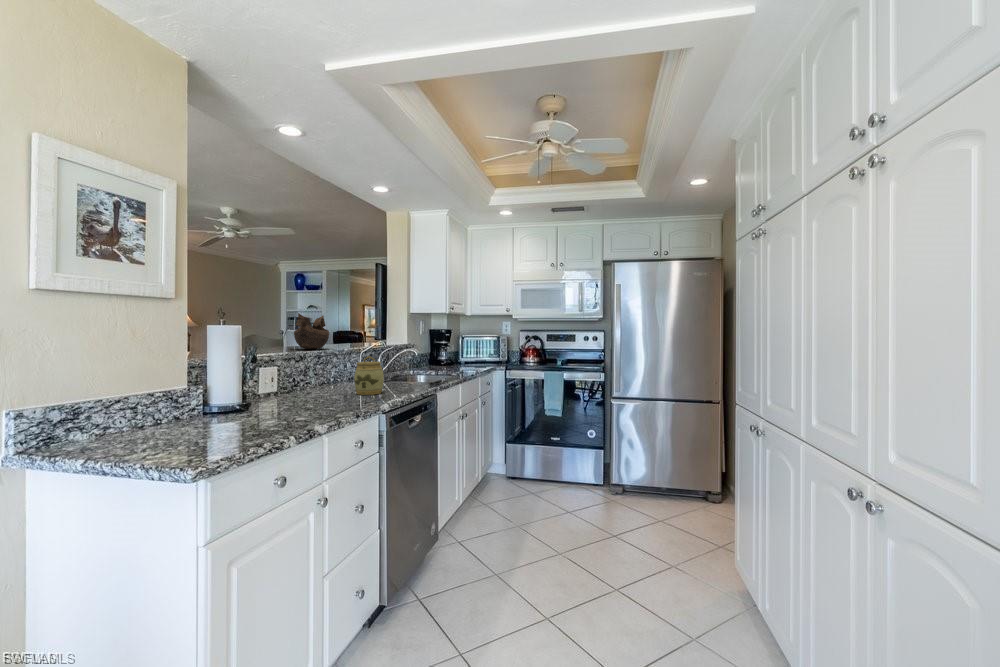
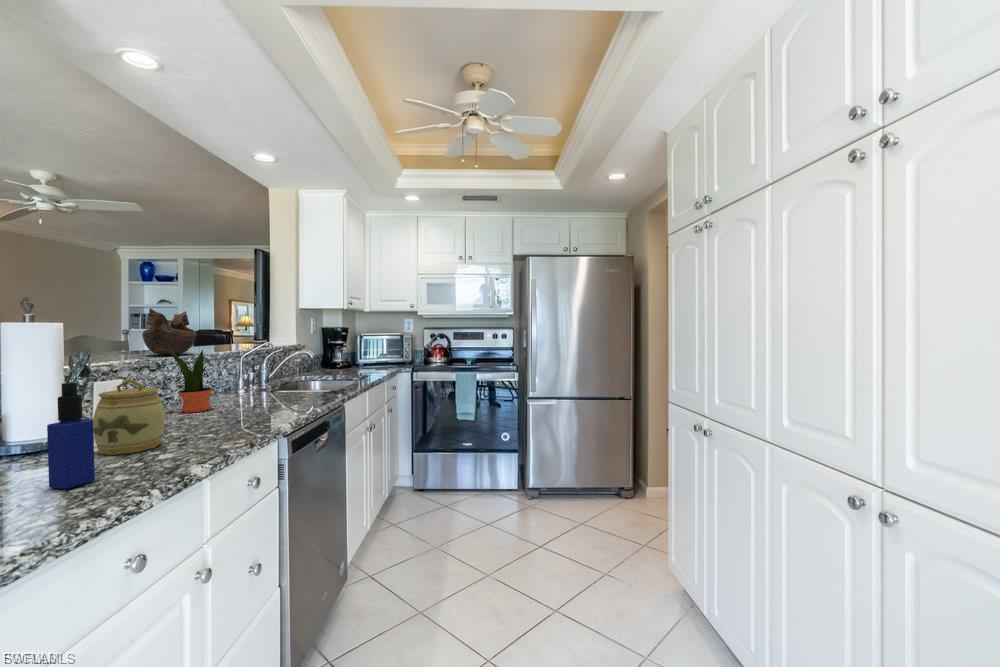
potted plant: none [309,341,338,393] -> present [168,346,213,413]
jar: present [354,356,384,395] -> present [93,379,165,455]
bottle: none [233,362,258,432] -> present [47,382,95,489]

